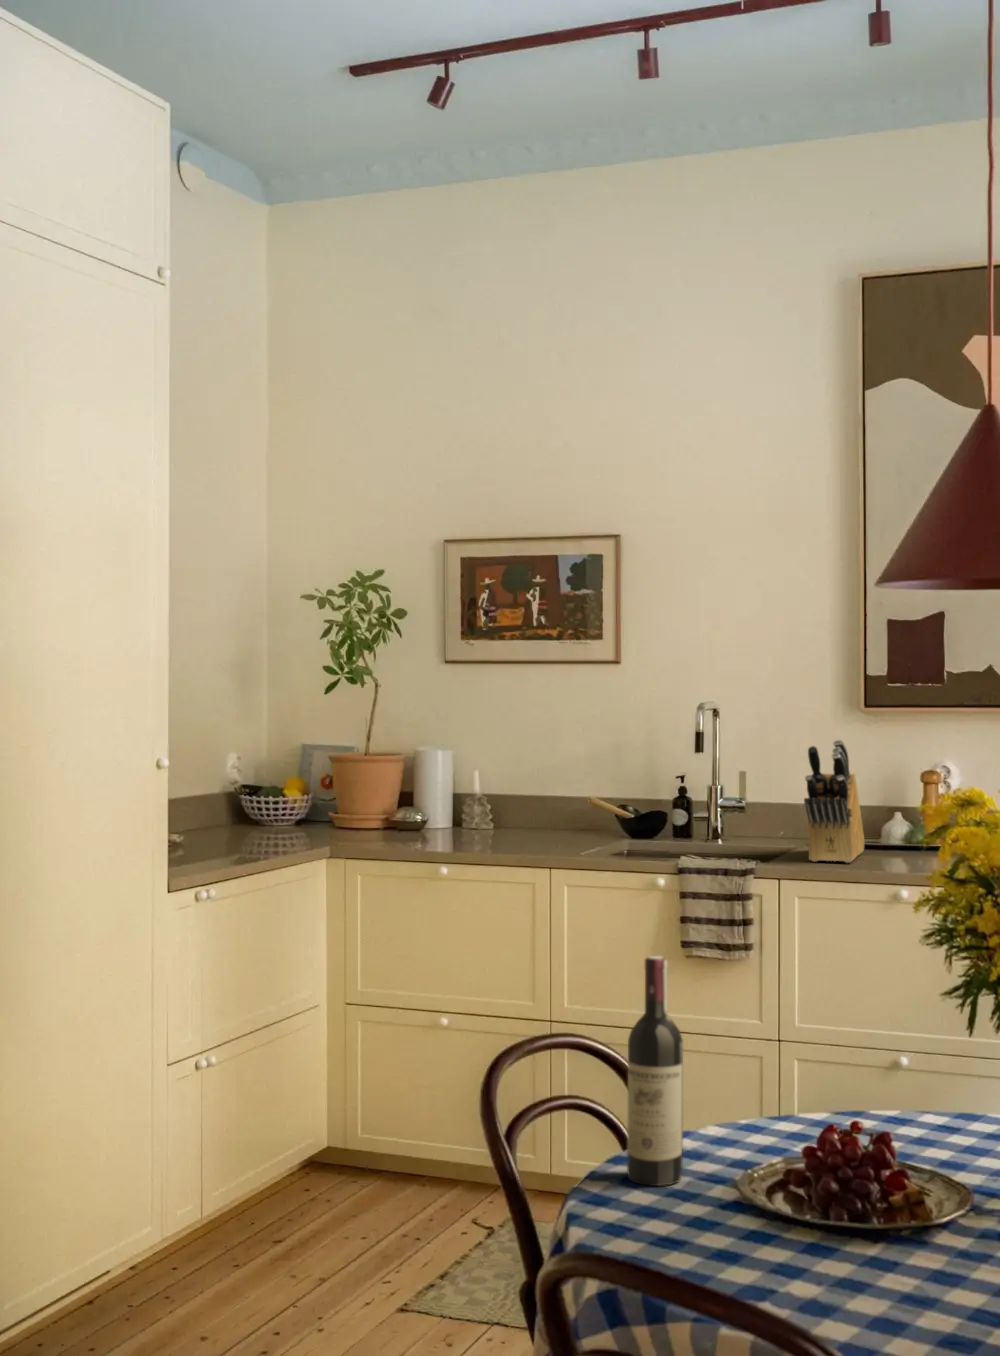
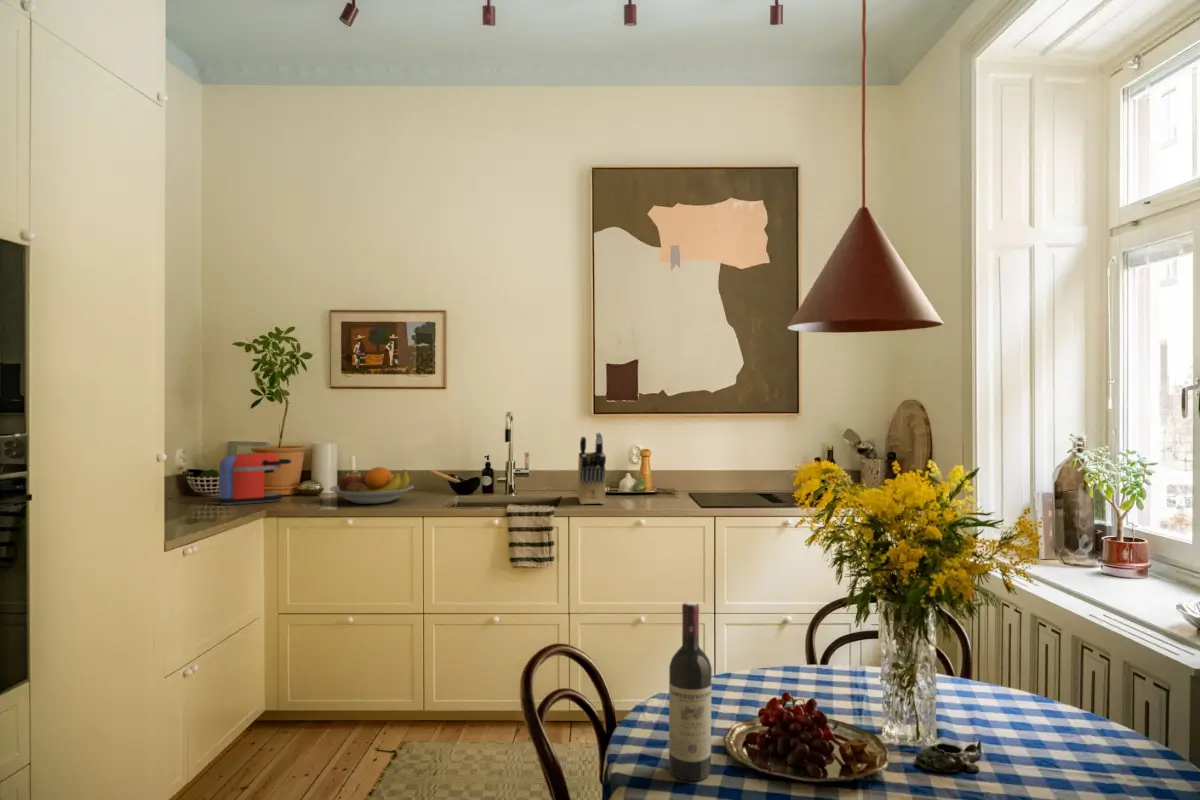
coffee maker: none [270,762,375,837] -> present [217,453,291,505]
fruit bowl: none [423,789,551,845] -> present [330,467,413,504]

